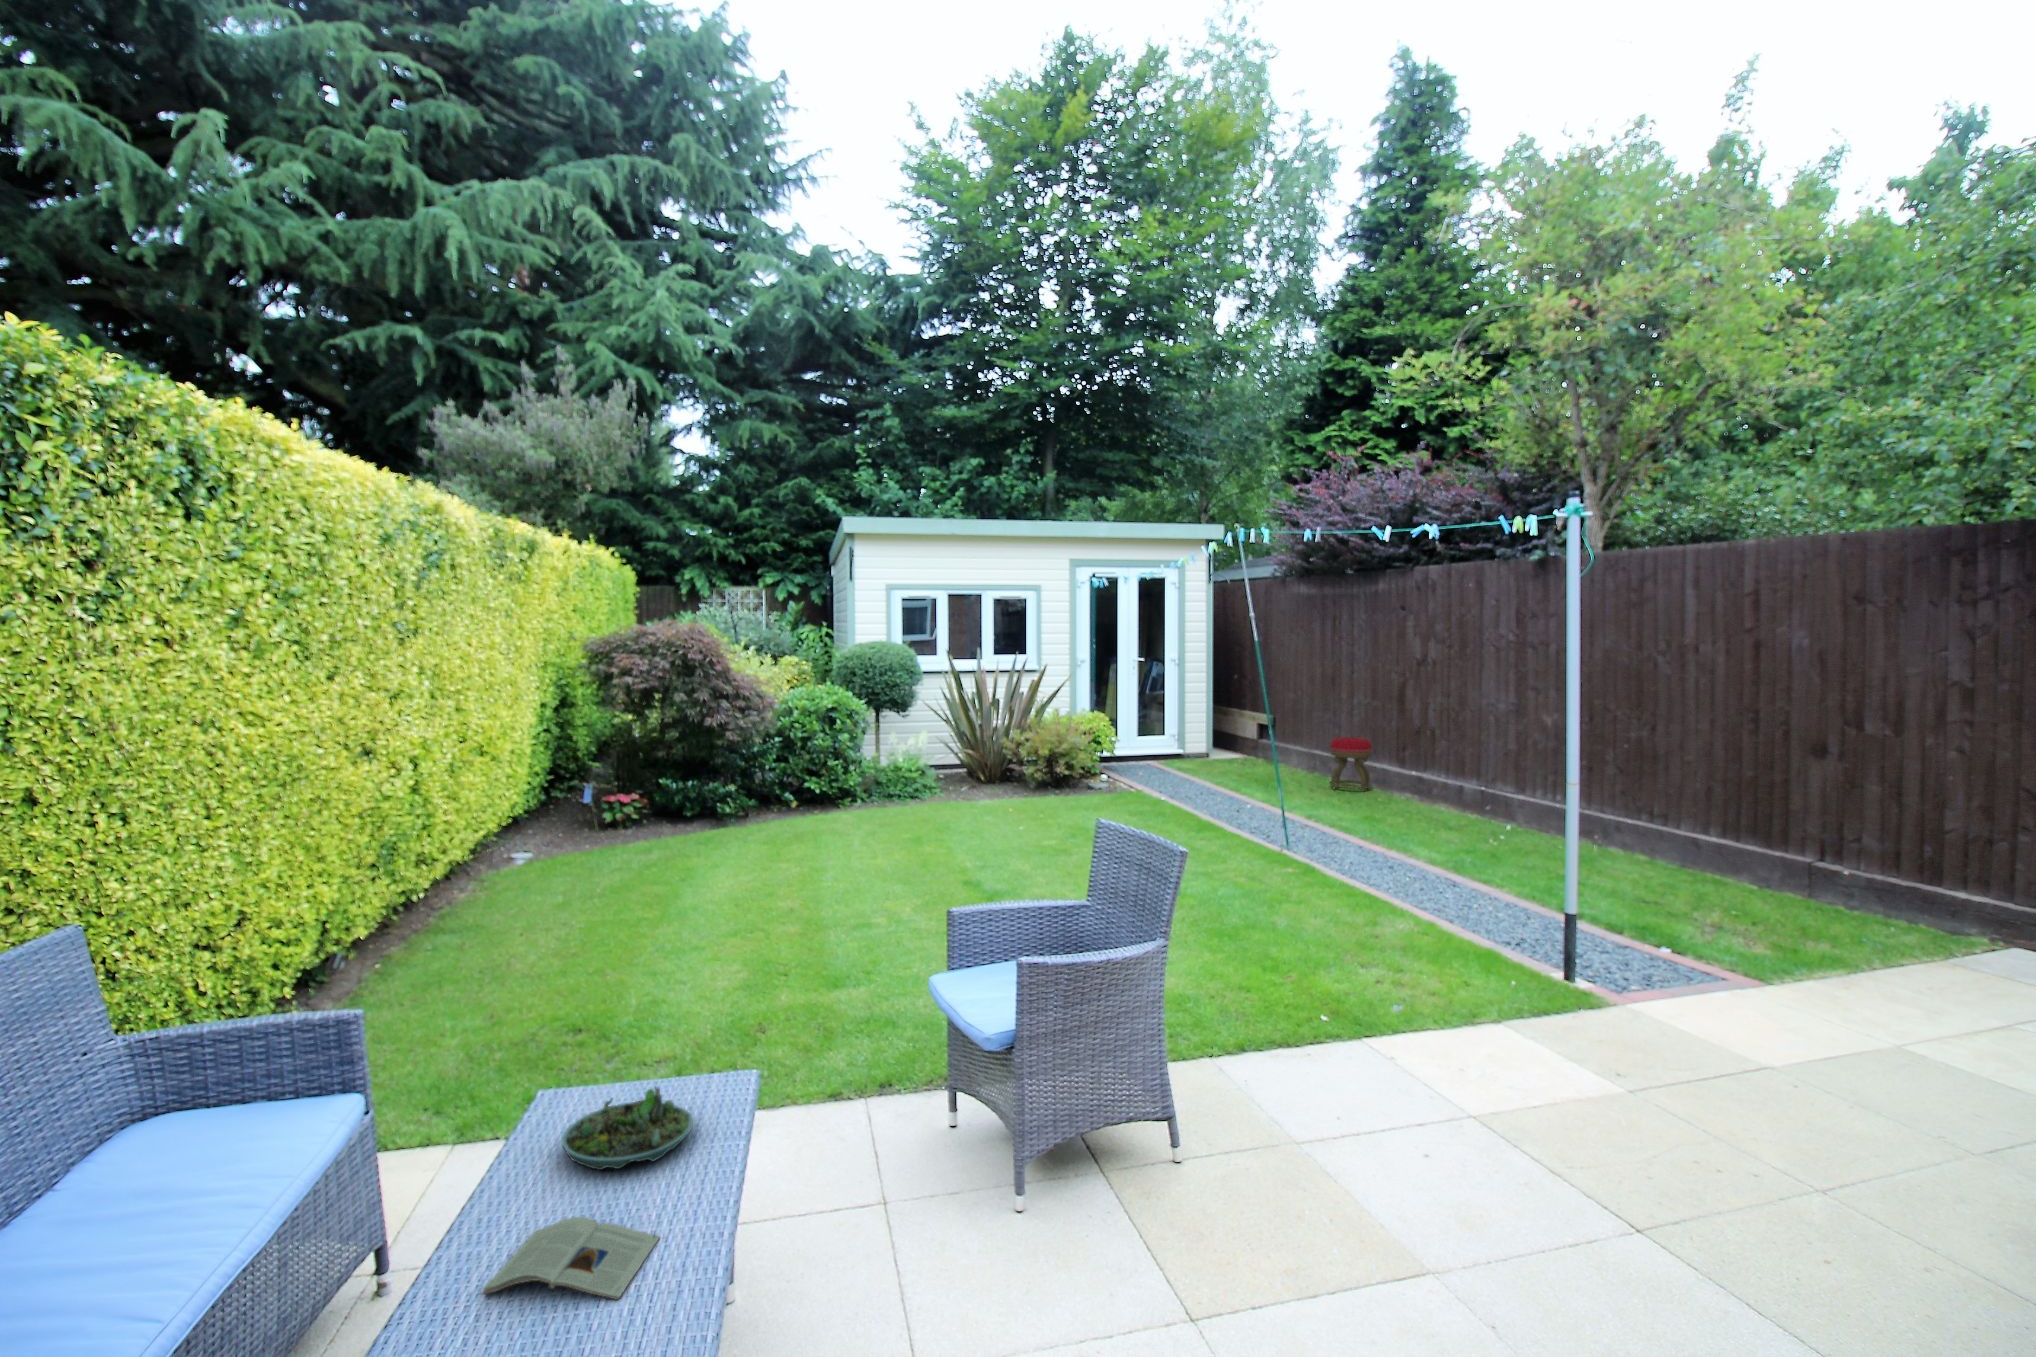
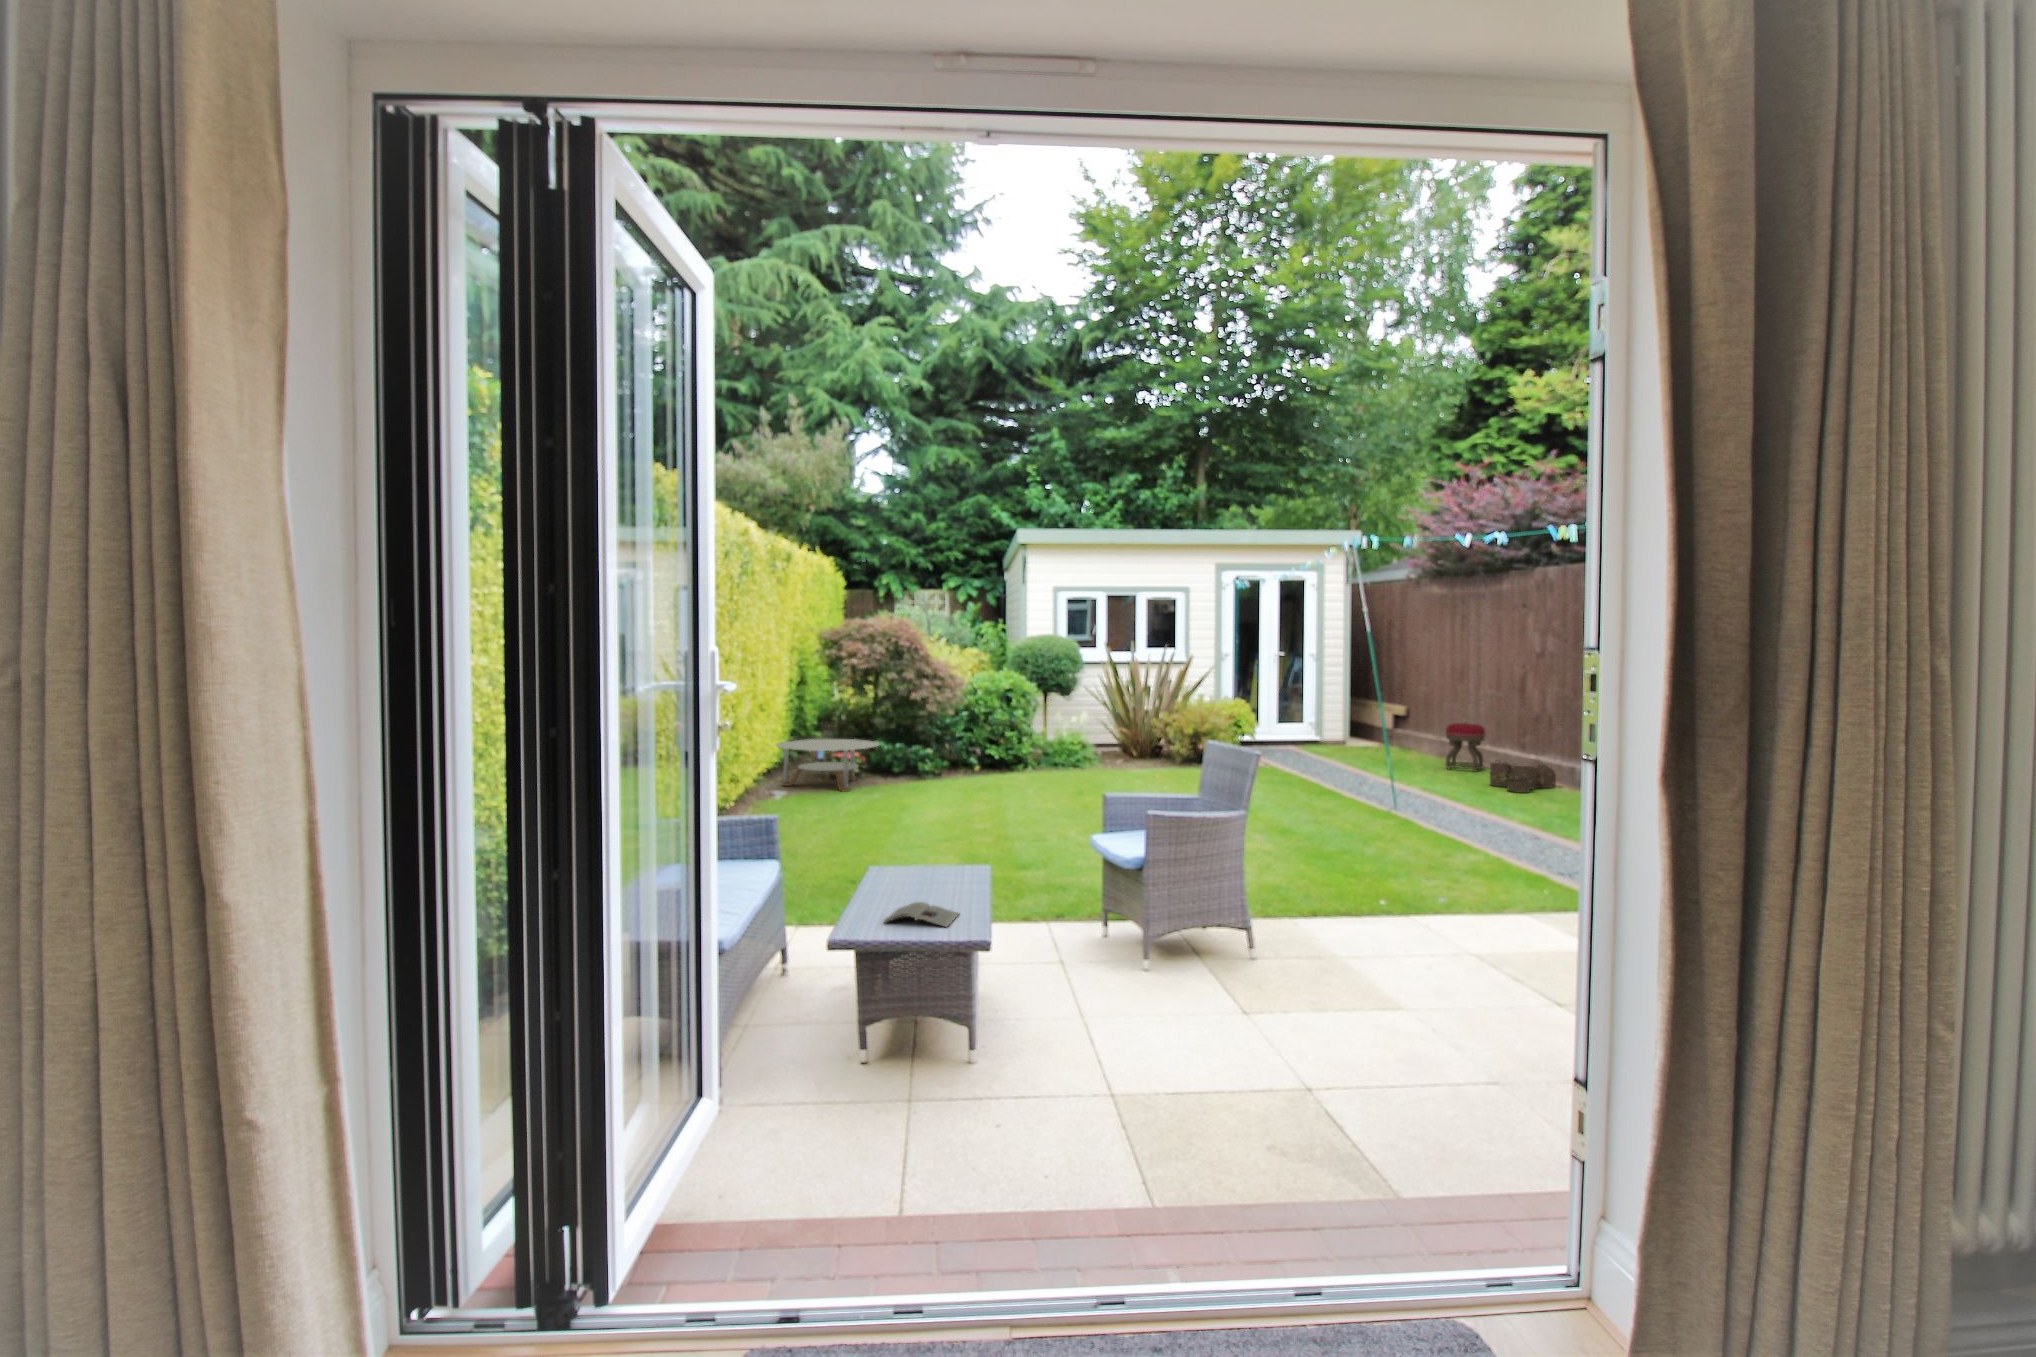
round table: none [513,778,658,851] -> present [777,739,879,792]
woven basket: none [1386,781,1457,820] -> present [1490,760,1556,793]
succulent planter: present [562,1087,693,1170] -> none [899,859,966,894]

